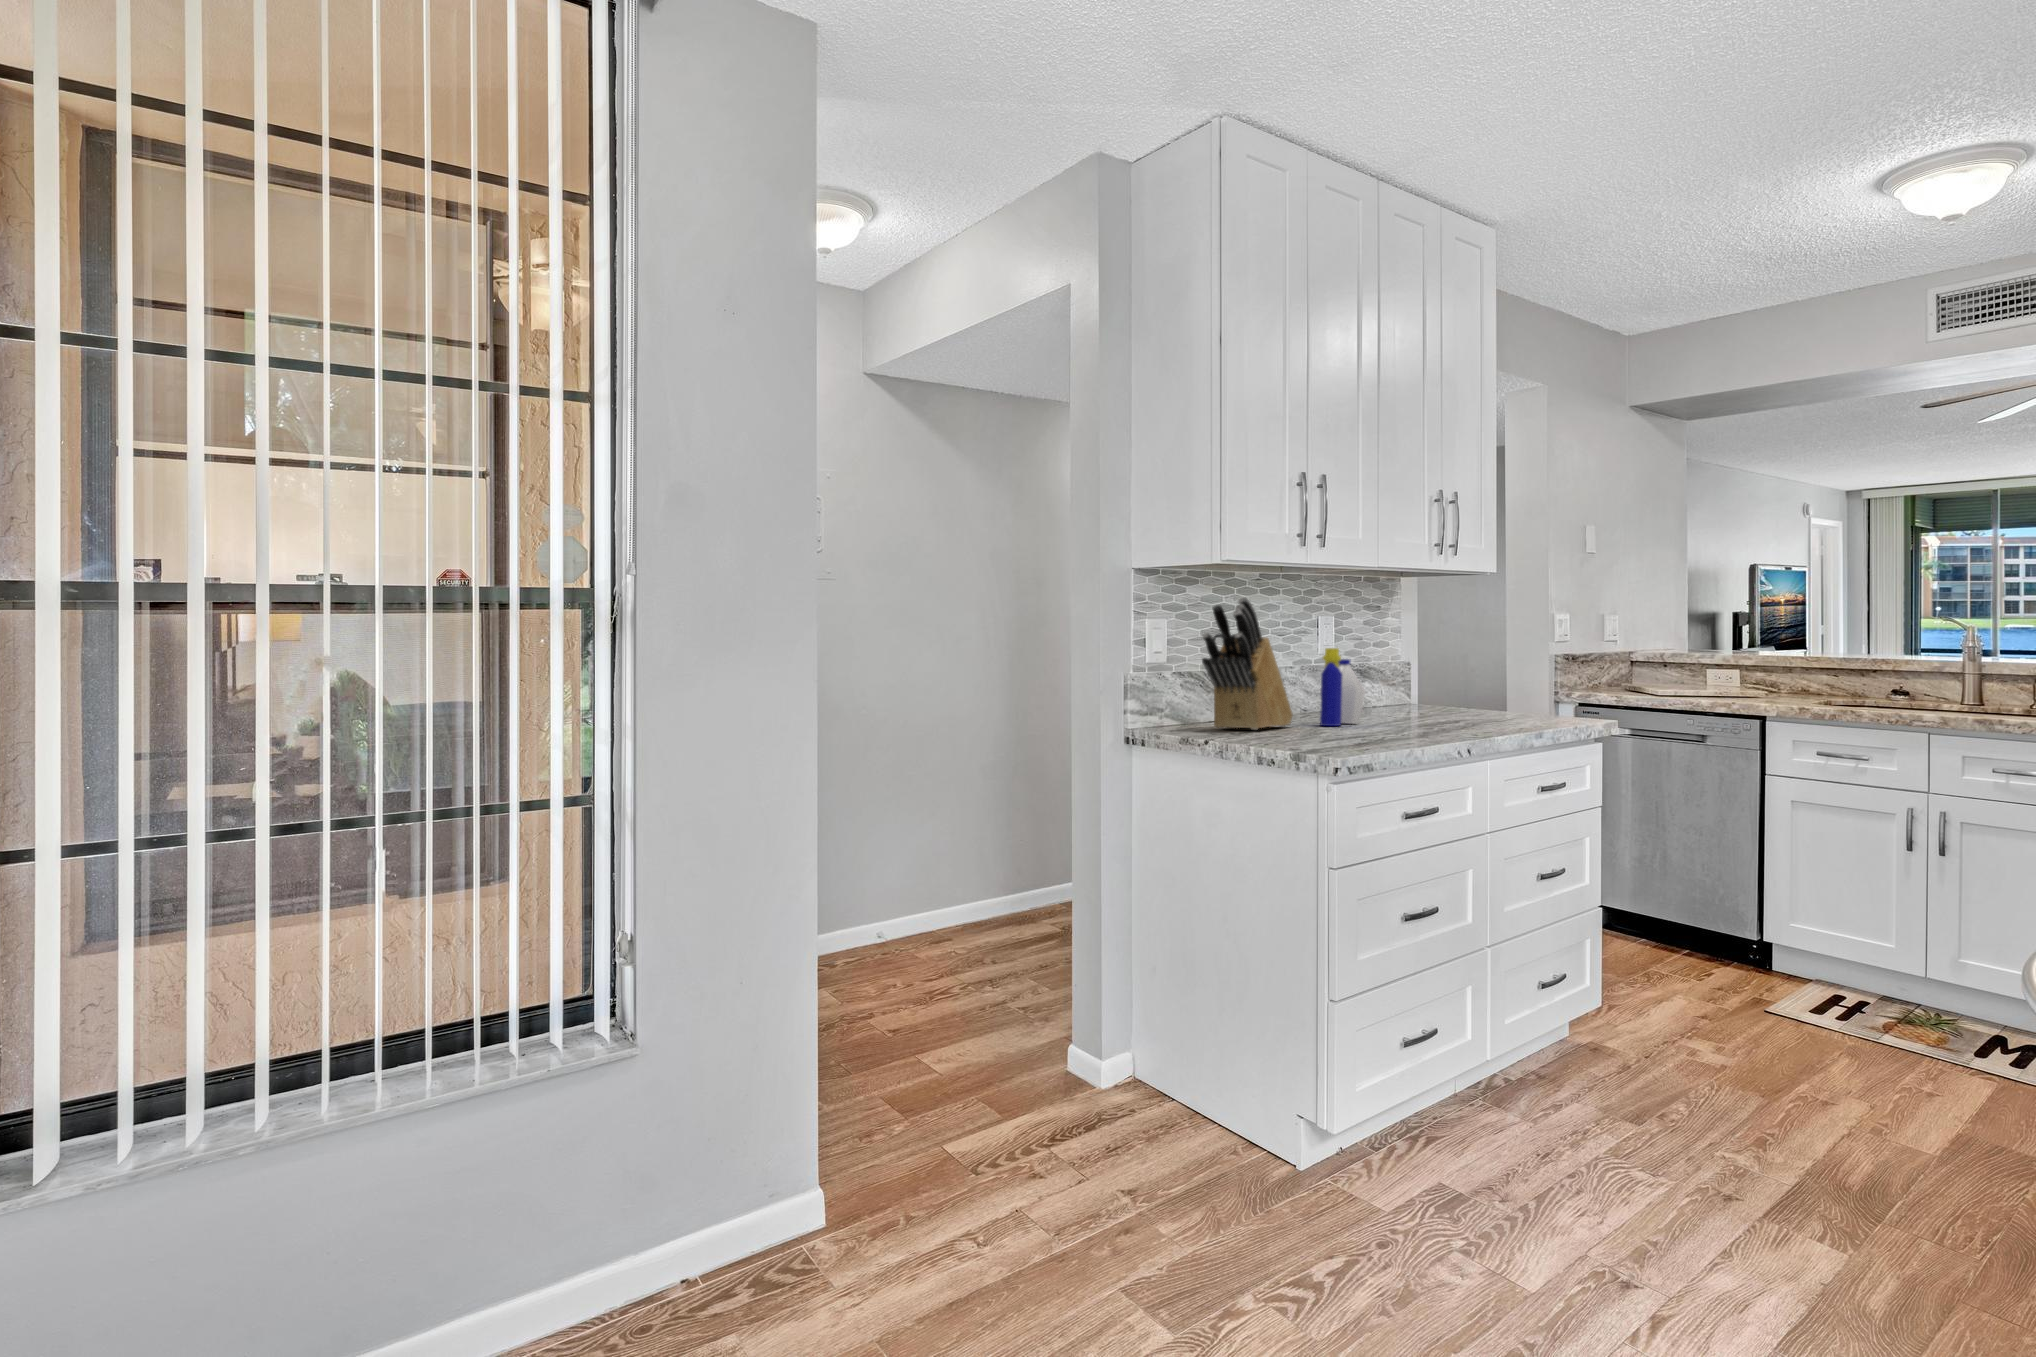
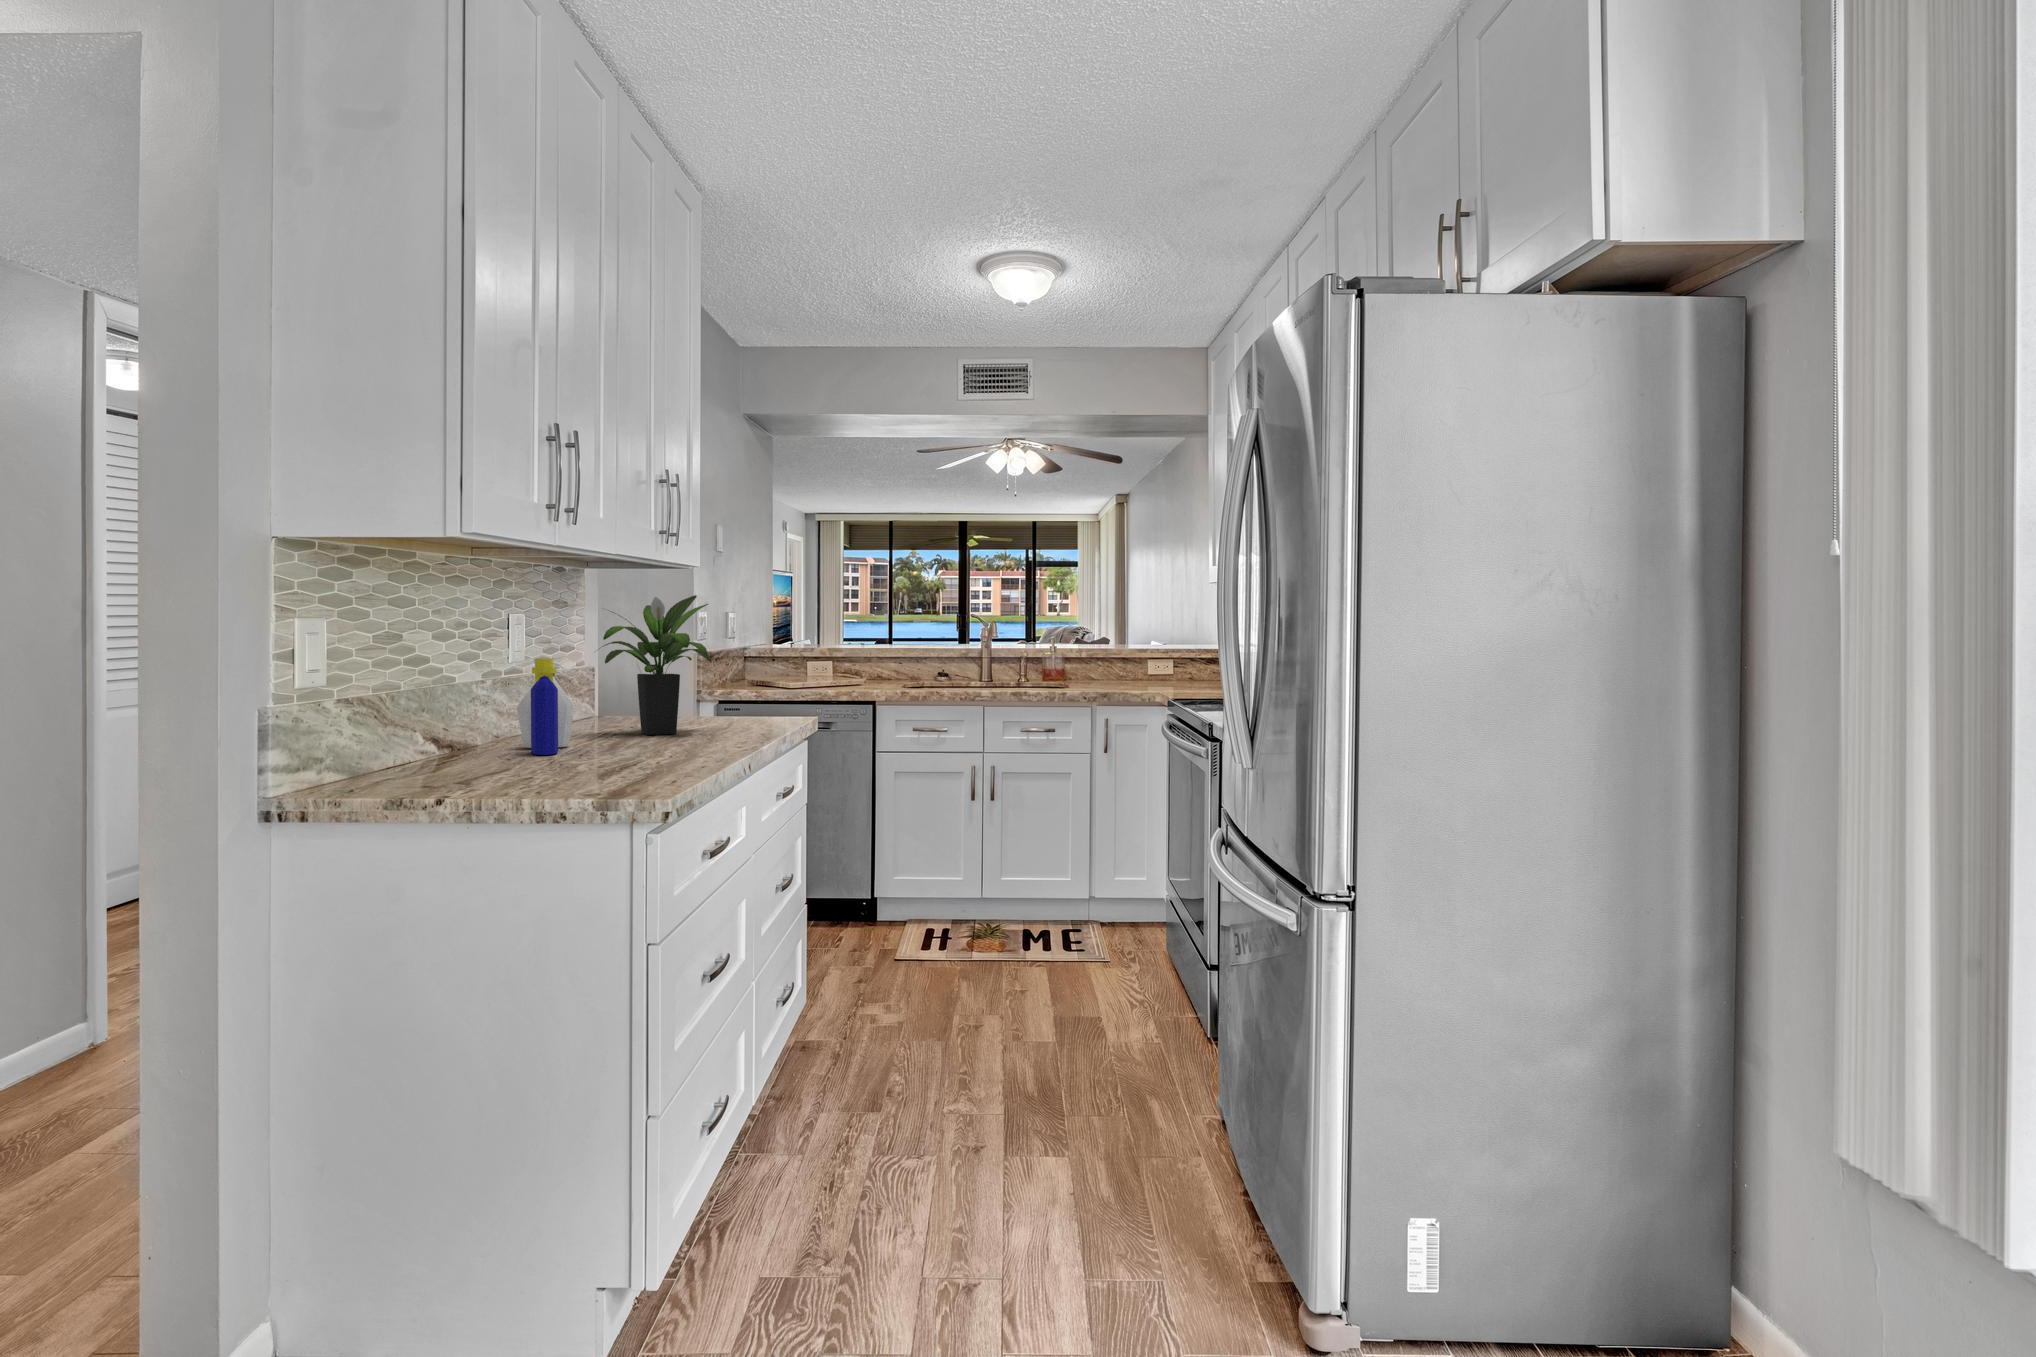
potted plant: none [1398,595,1512,723] -> present [602,595,712,735]
knife block: present [1202,597,1293,730] -> none [404,597,507,776]

